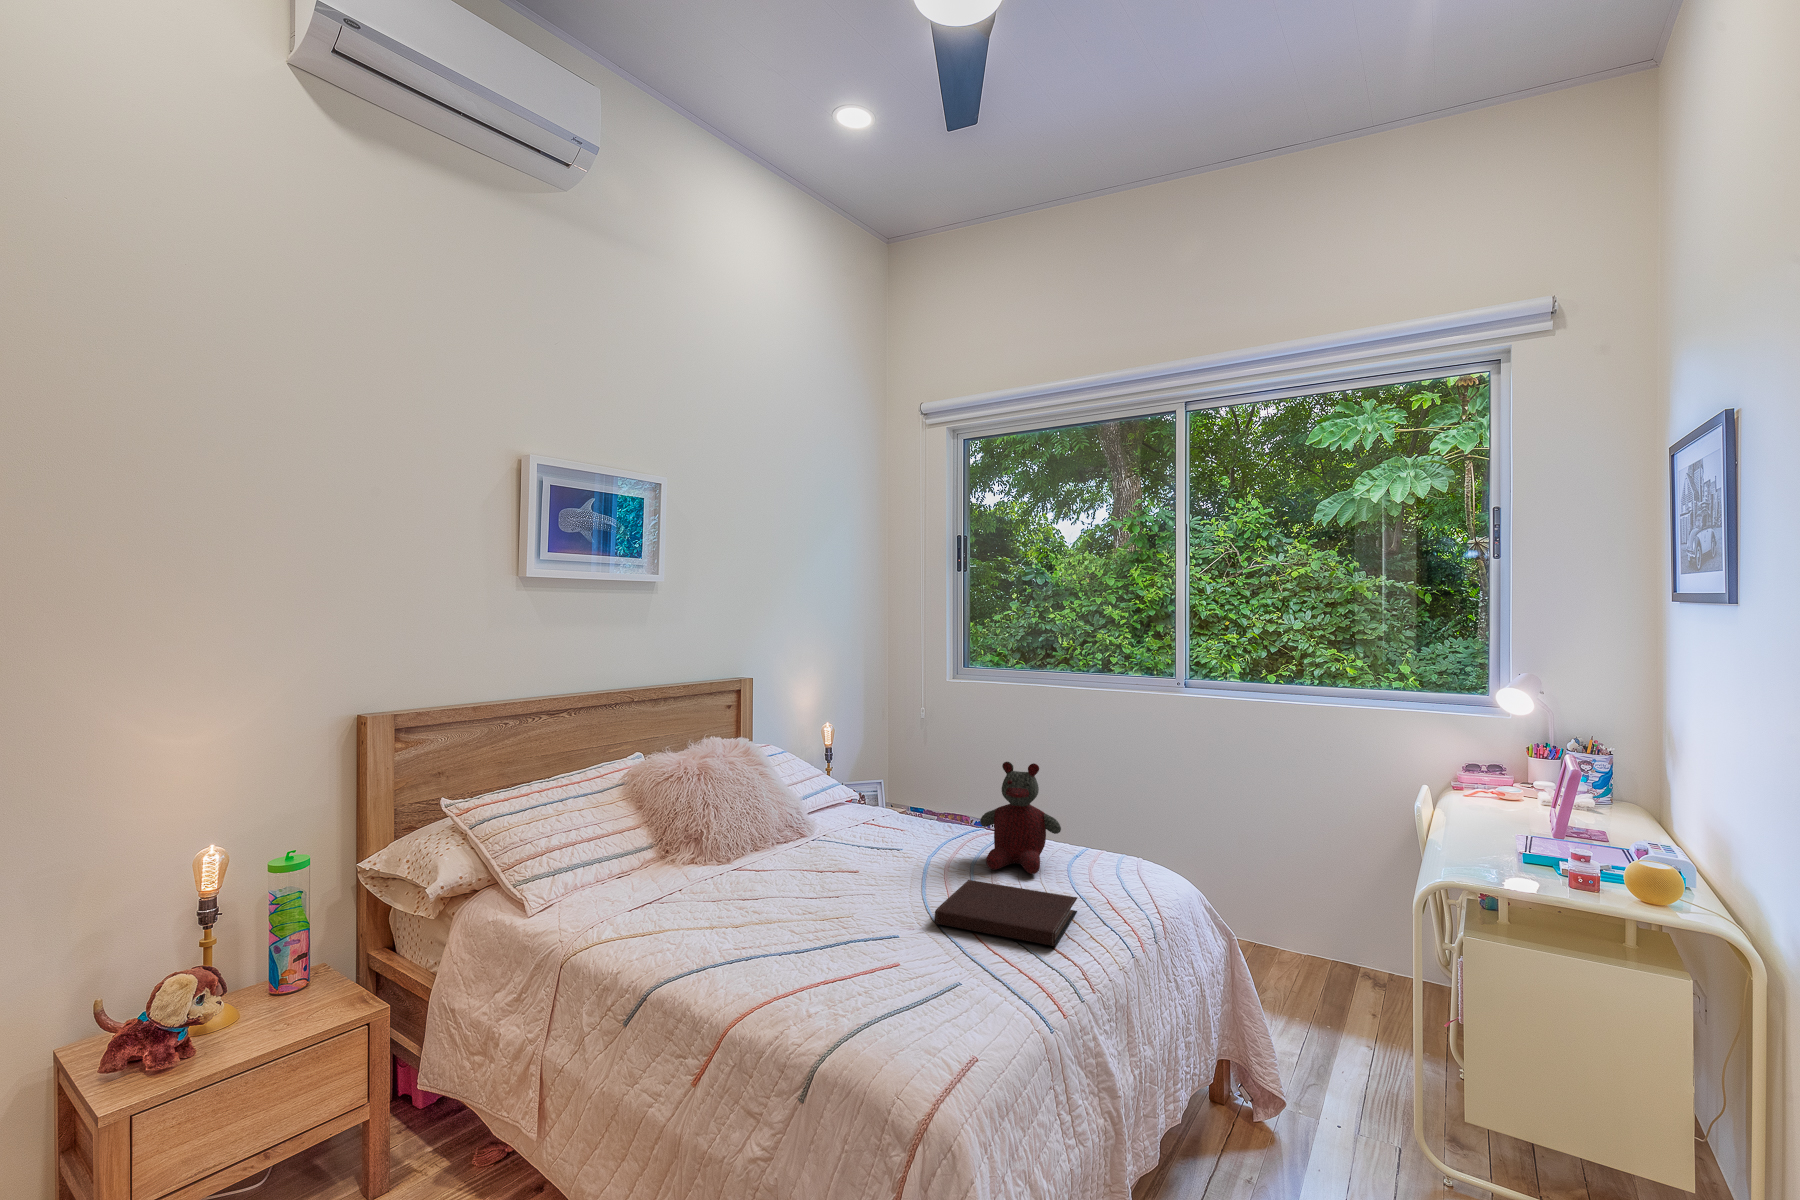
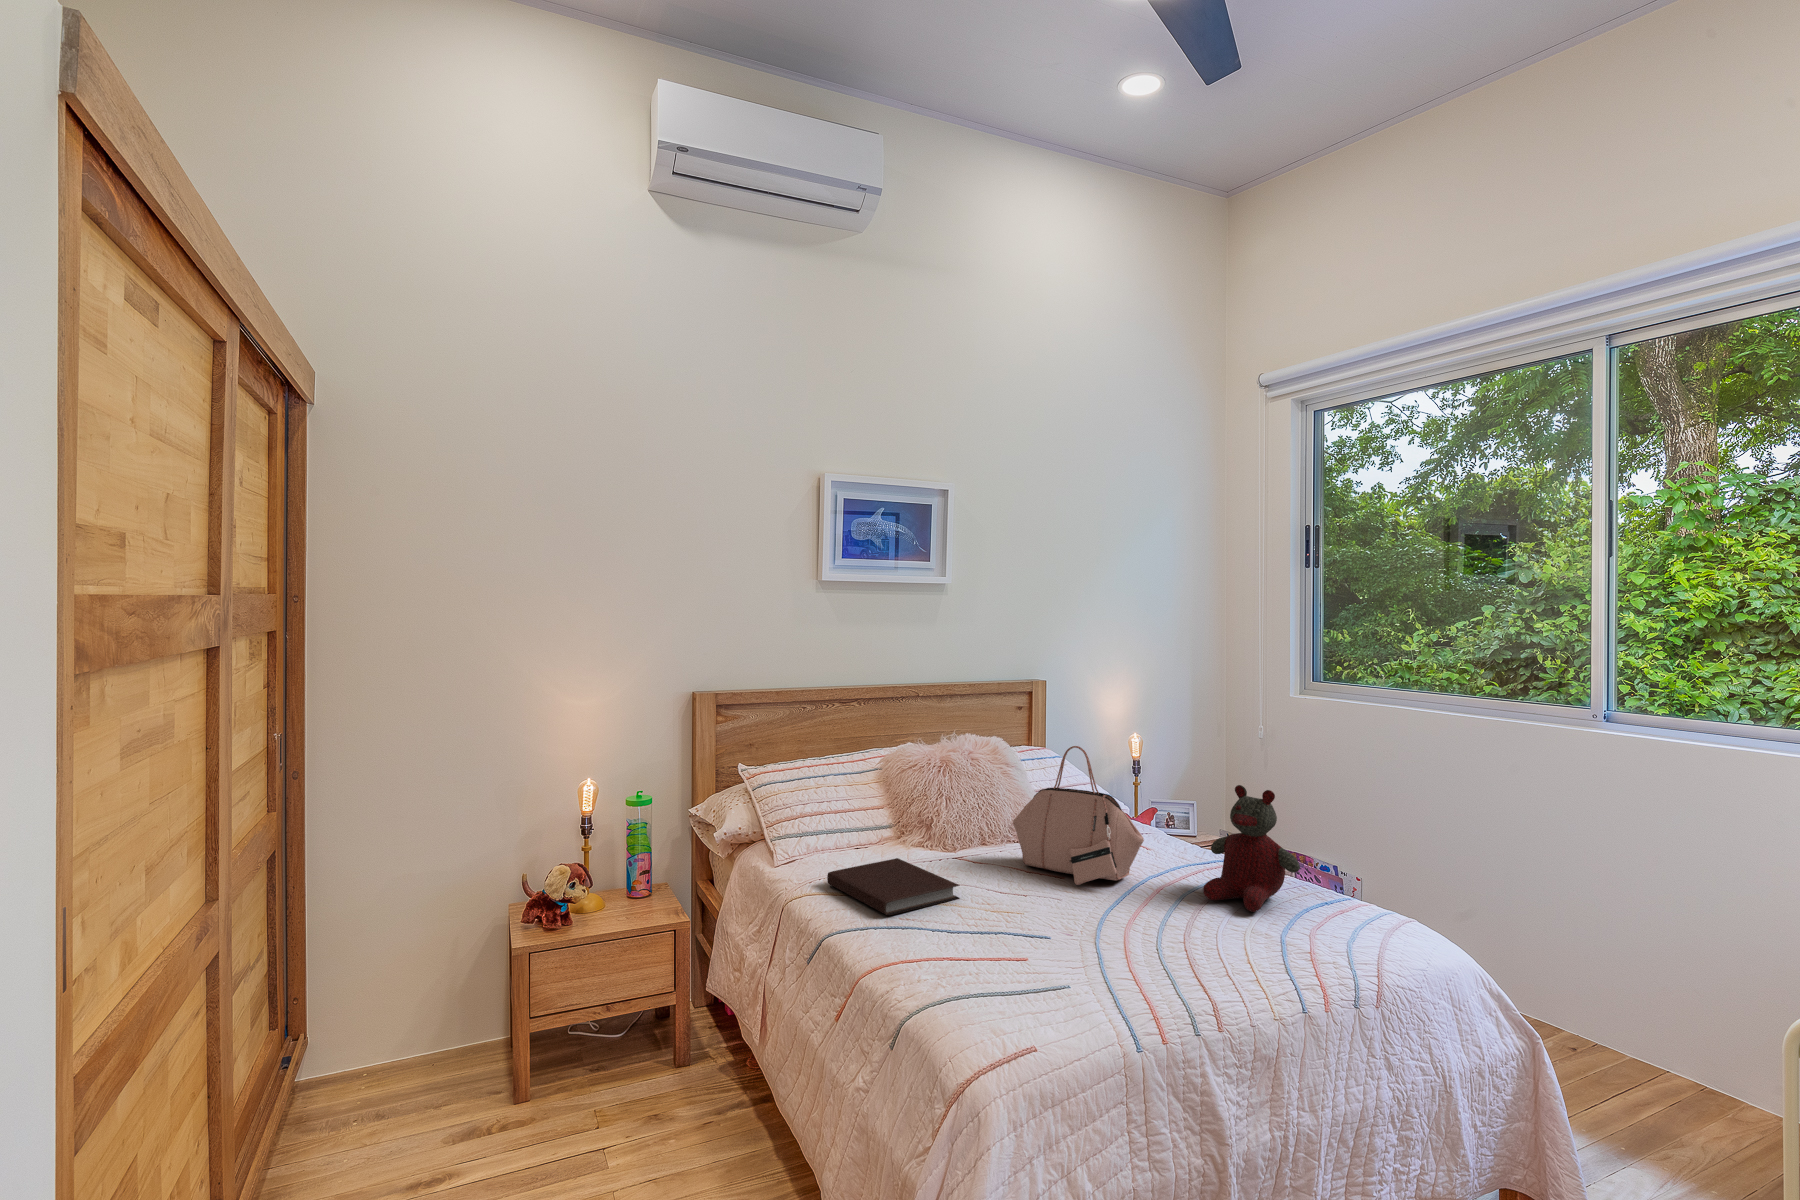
handbag: none [790,739,928,876] -> present [1013,746,1144,885]
notebook: present [935,880,1077,946] -> present [827,858,959,915]

